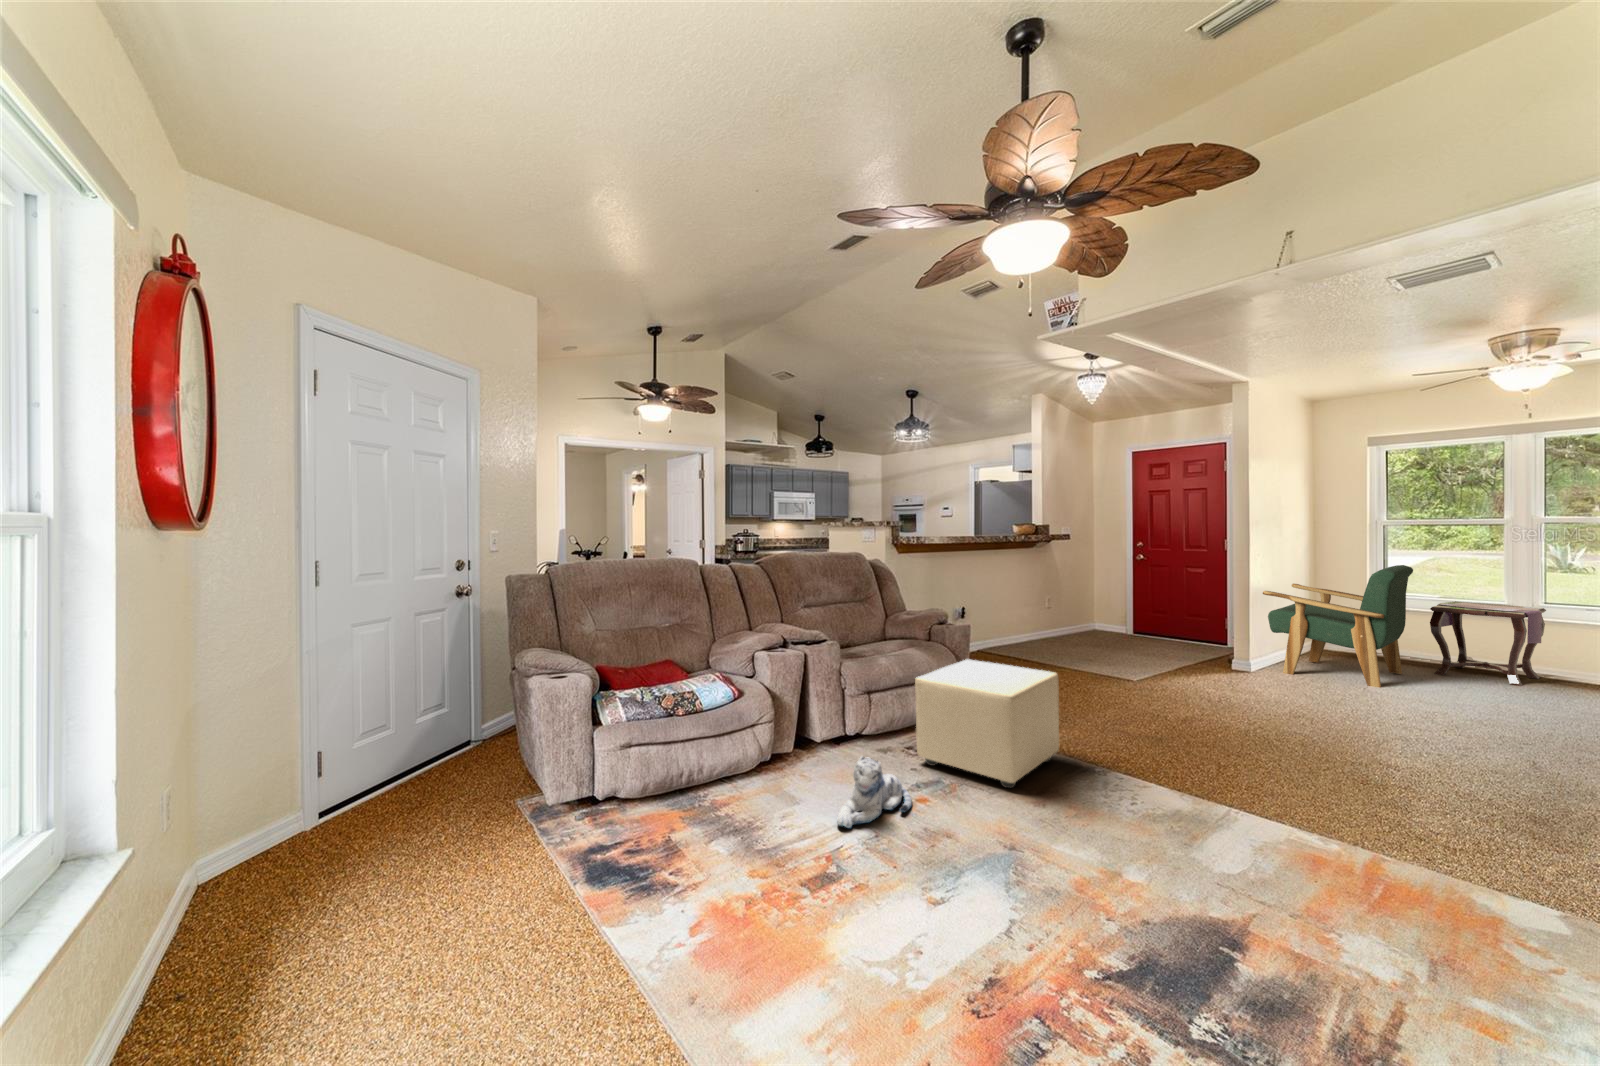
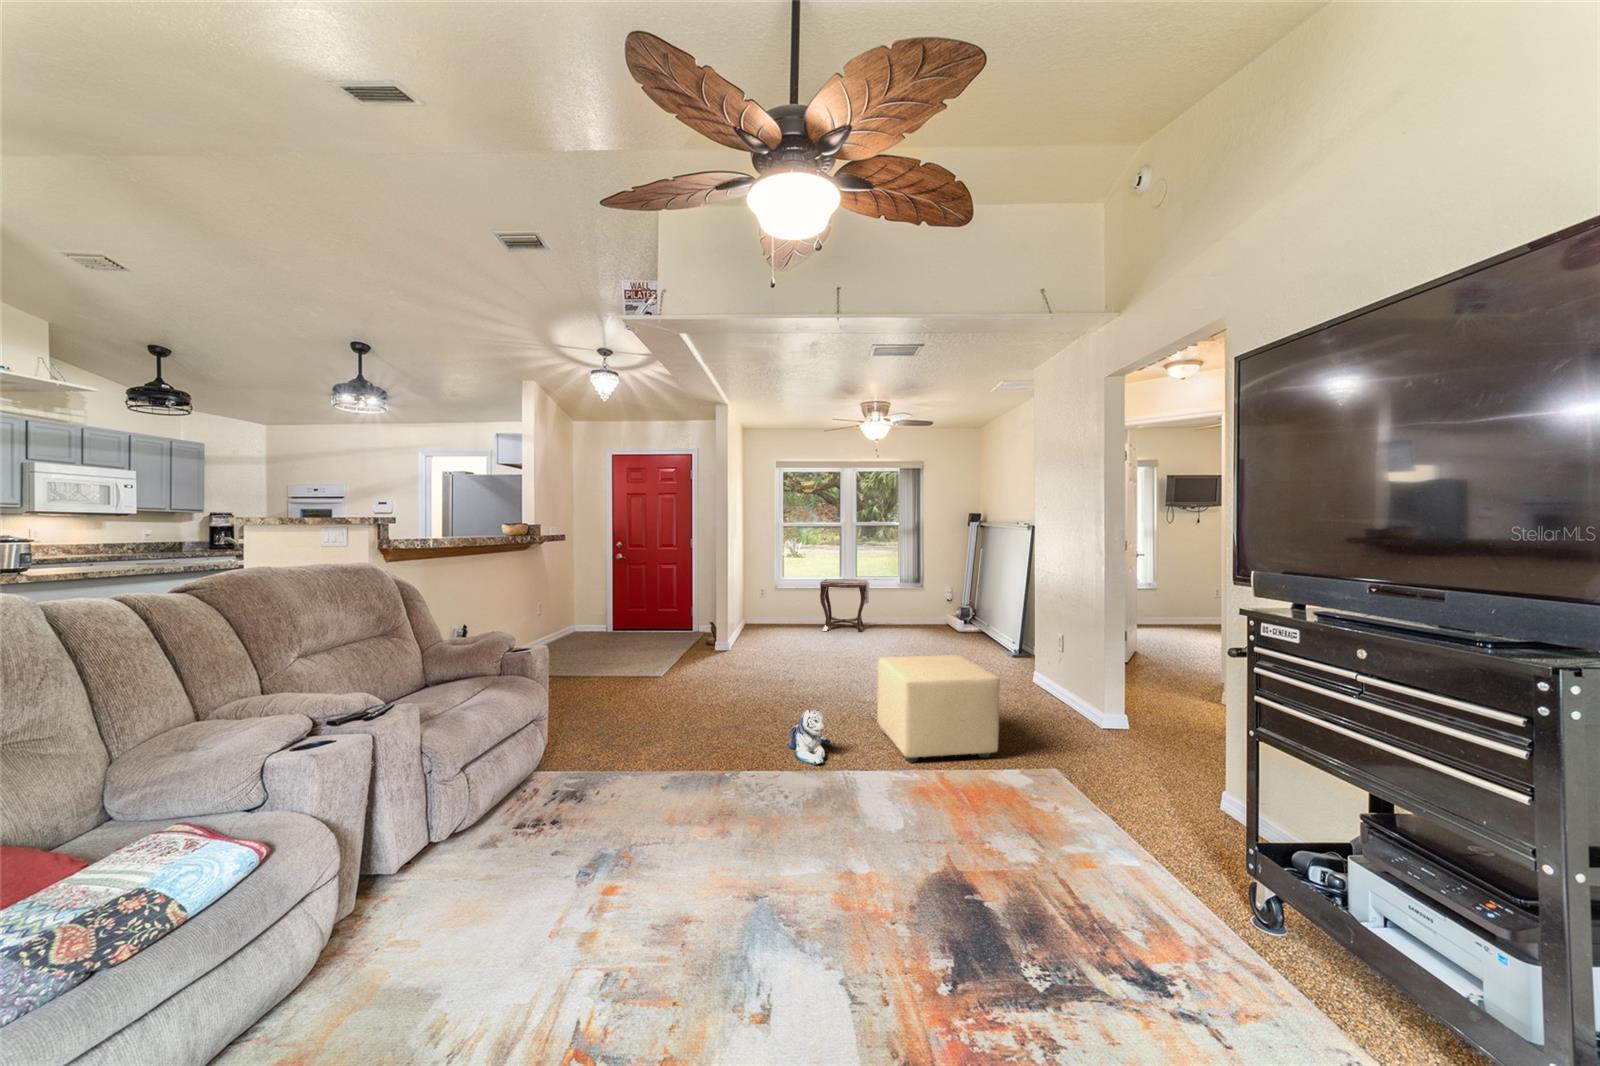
armchair: present [1263,565,1413,688] -> none [735,555,816,648]
ottoman: present [915,659,1059,788] -> present [877,655,1000,762]
plush toy: present [837,757,912,829] -> present [789,710,831,765]

